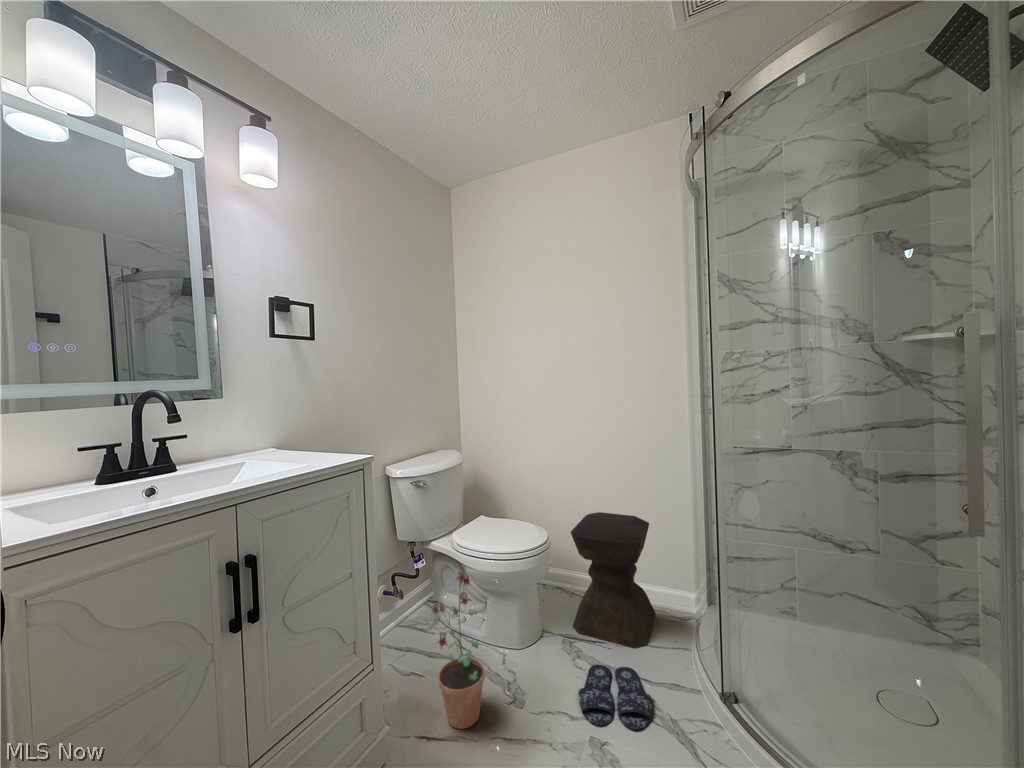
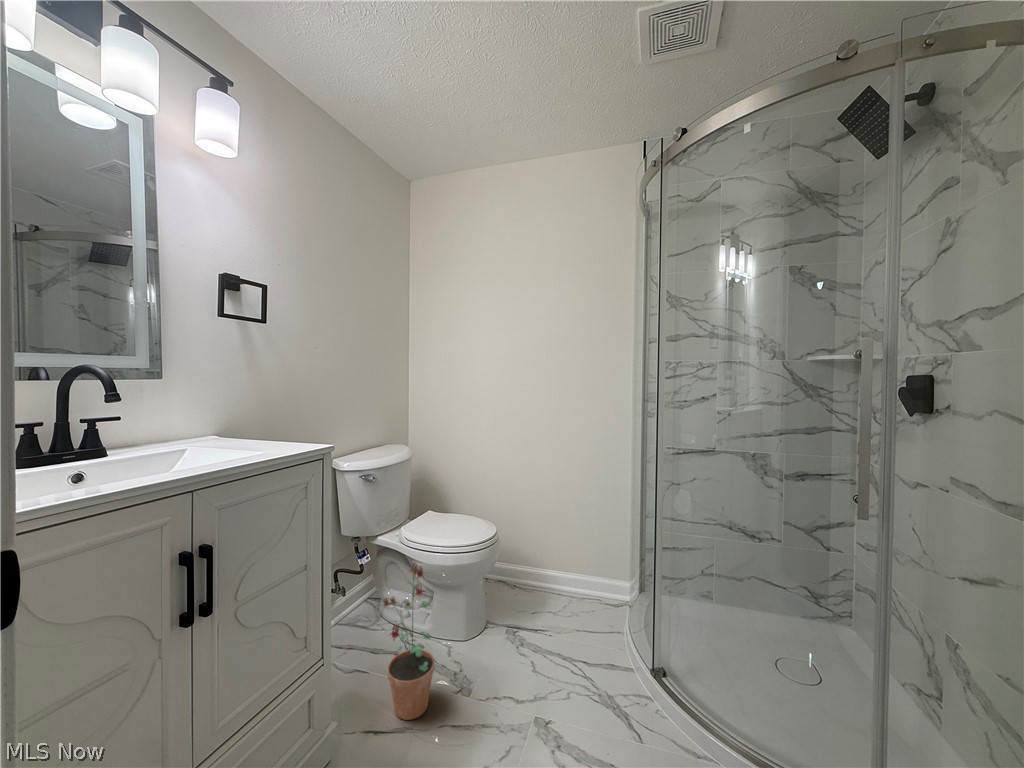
stool: present [571,512,656,649] -> none [516,507,592,635]
slippers: present [579,665,652,731] -> none [524,651,591,709]

